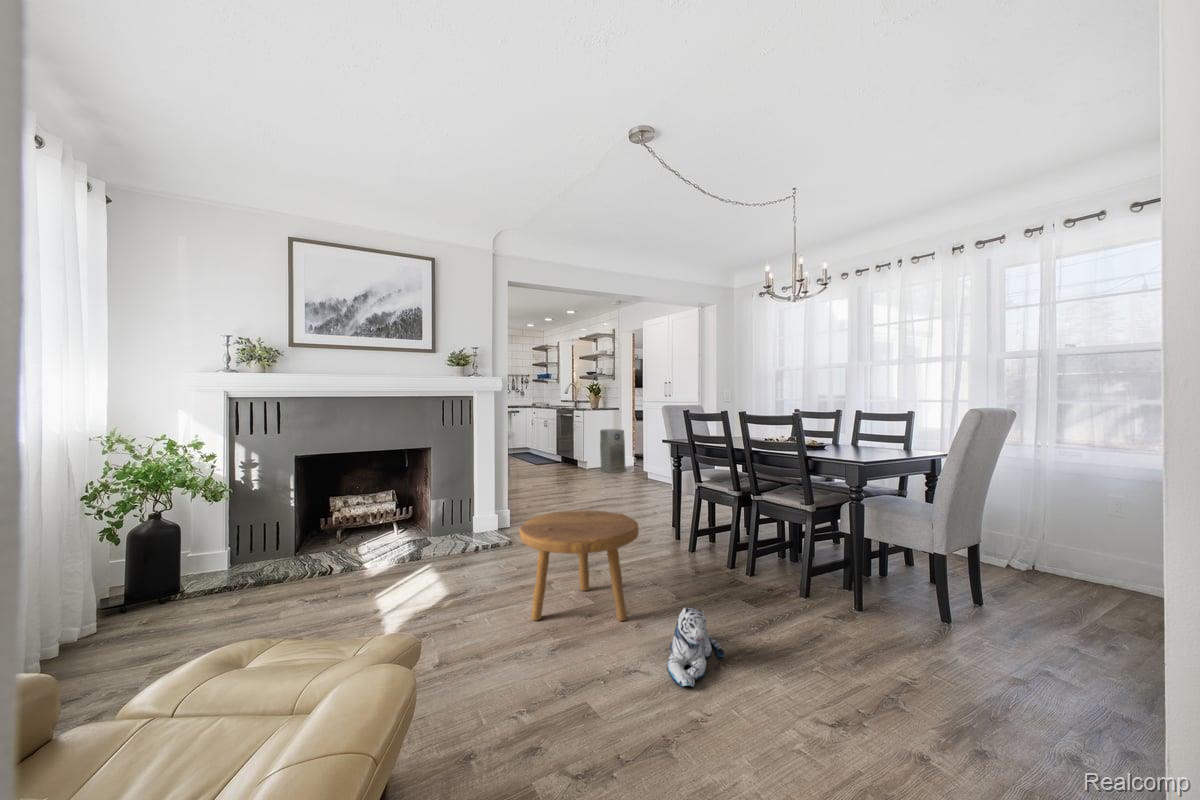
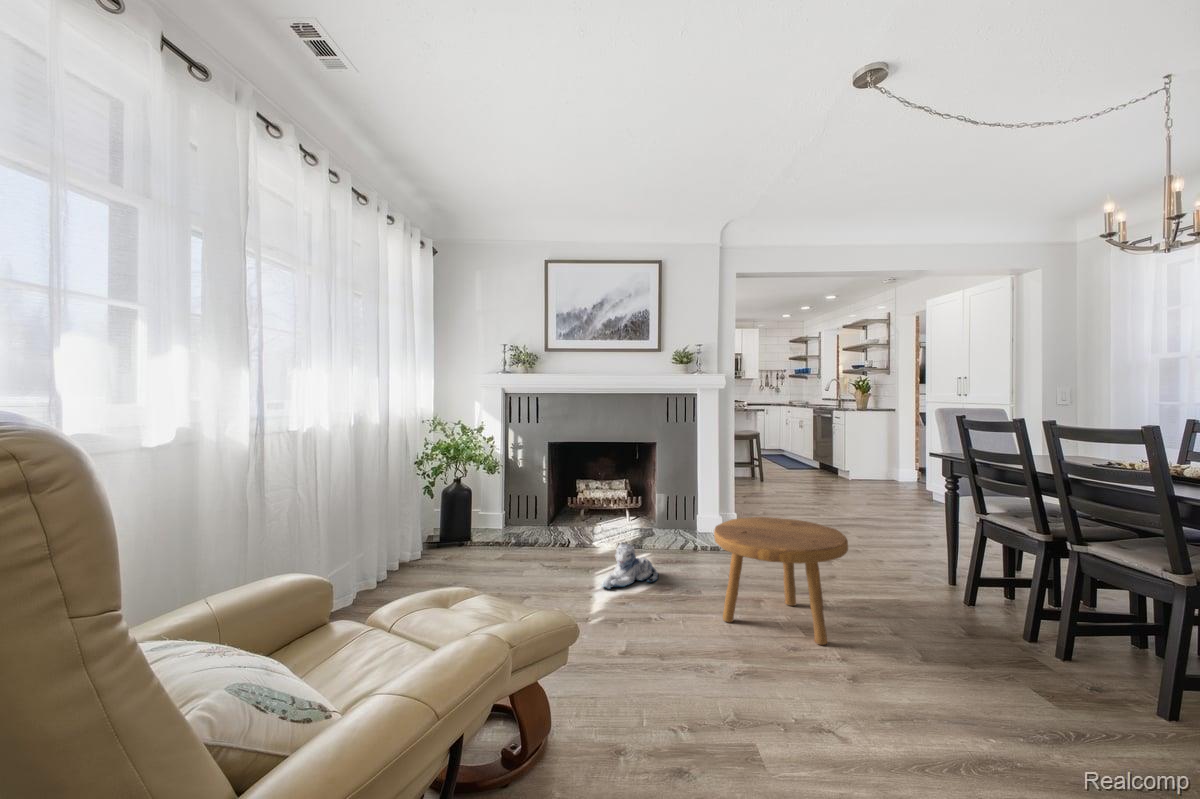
air purifier: present [600,429,626,473] -> none [864,434,897,486]
plush toy: present [667,608,724,687] -> present [601,543,658,589]

